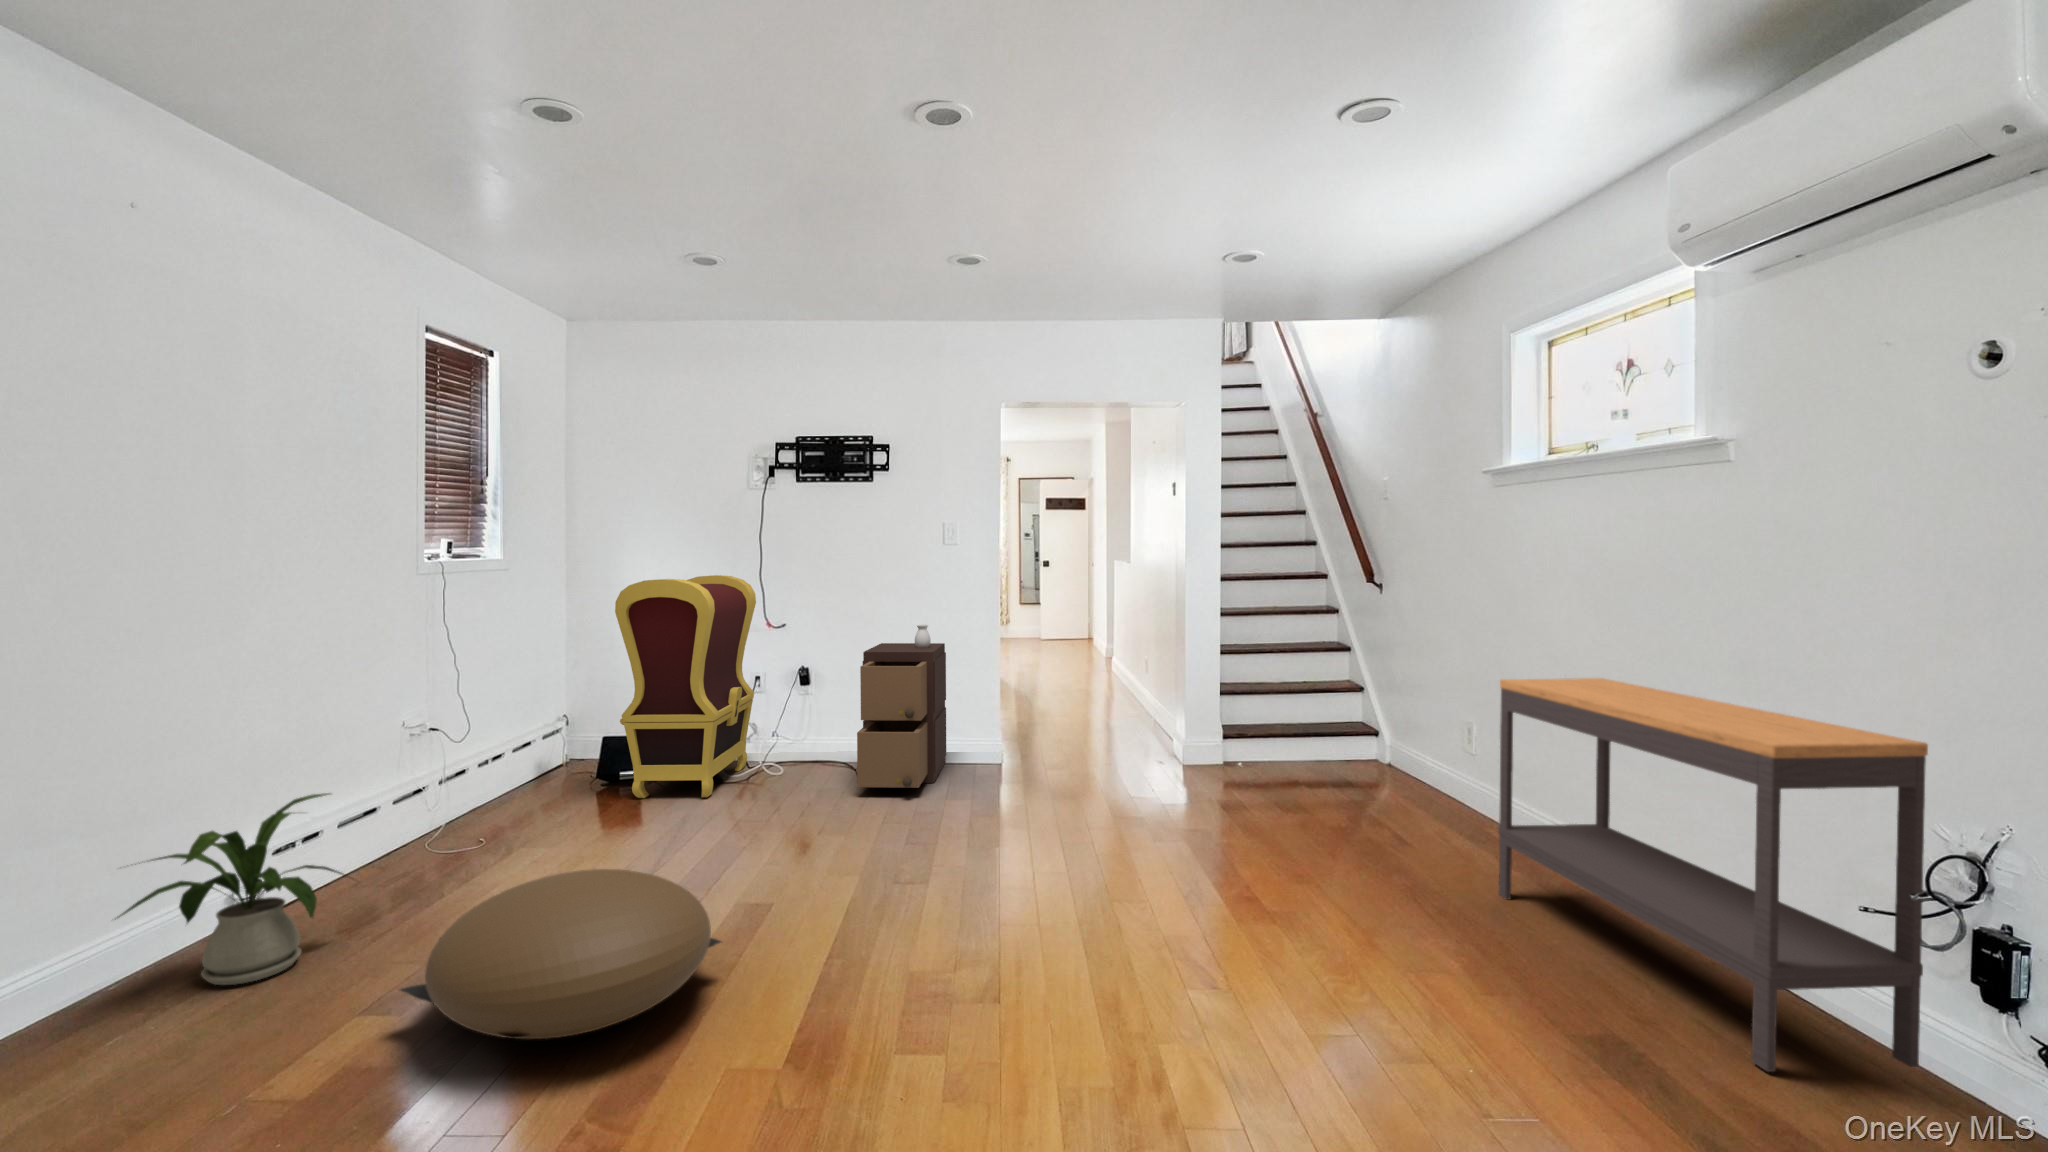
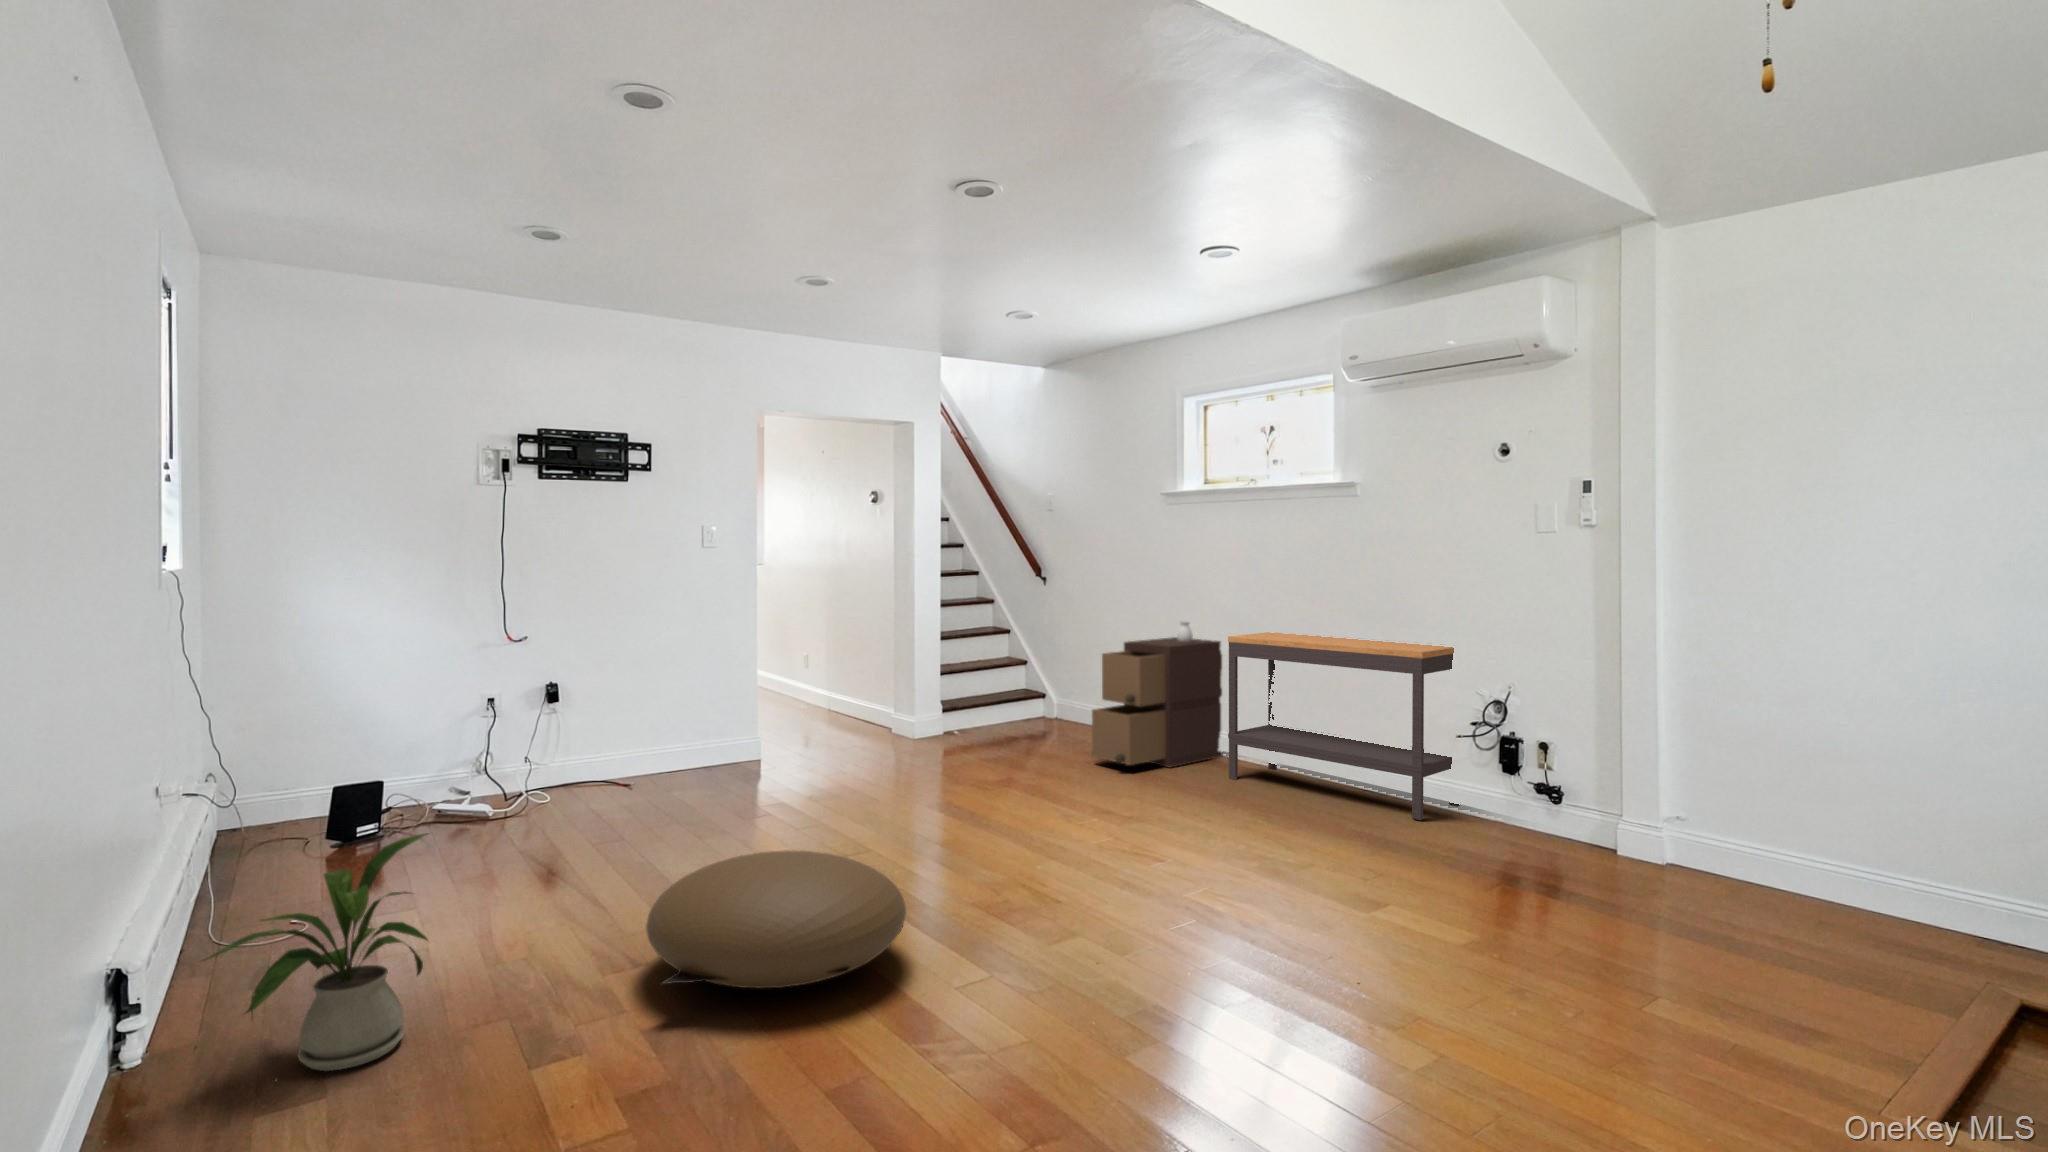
armchair: present [615,575,756,798] -> none [388,584,533,848]
storage cabinet: present [857,625,946,788] -> present [1092,621,1223,767]

